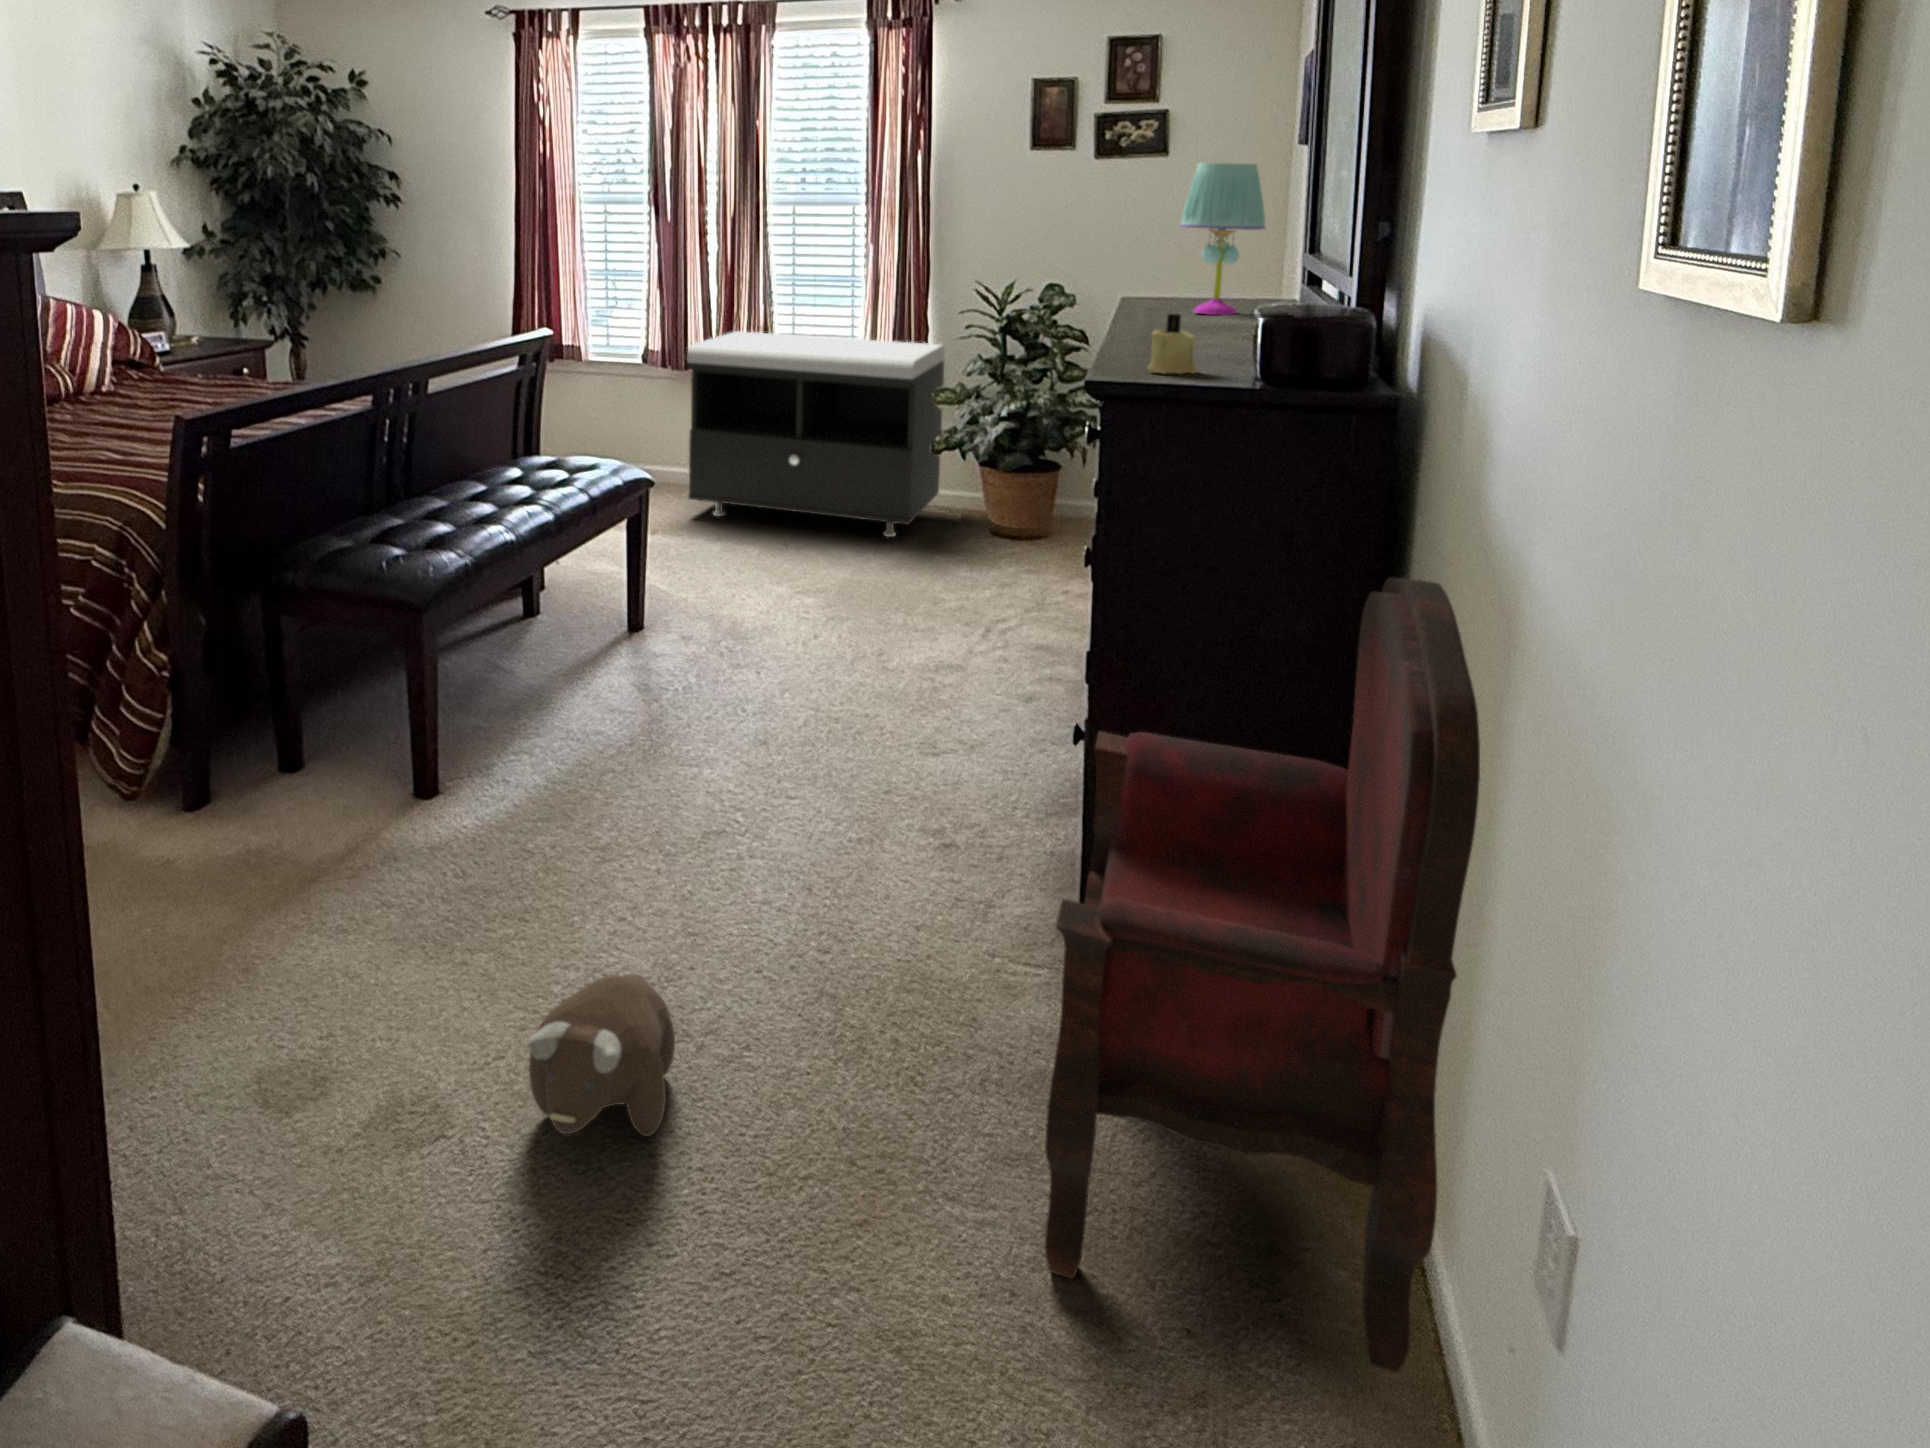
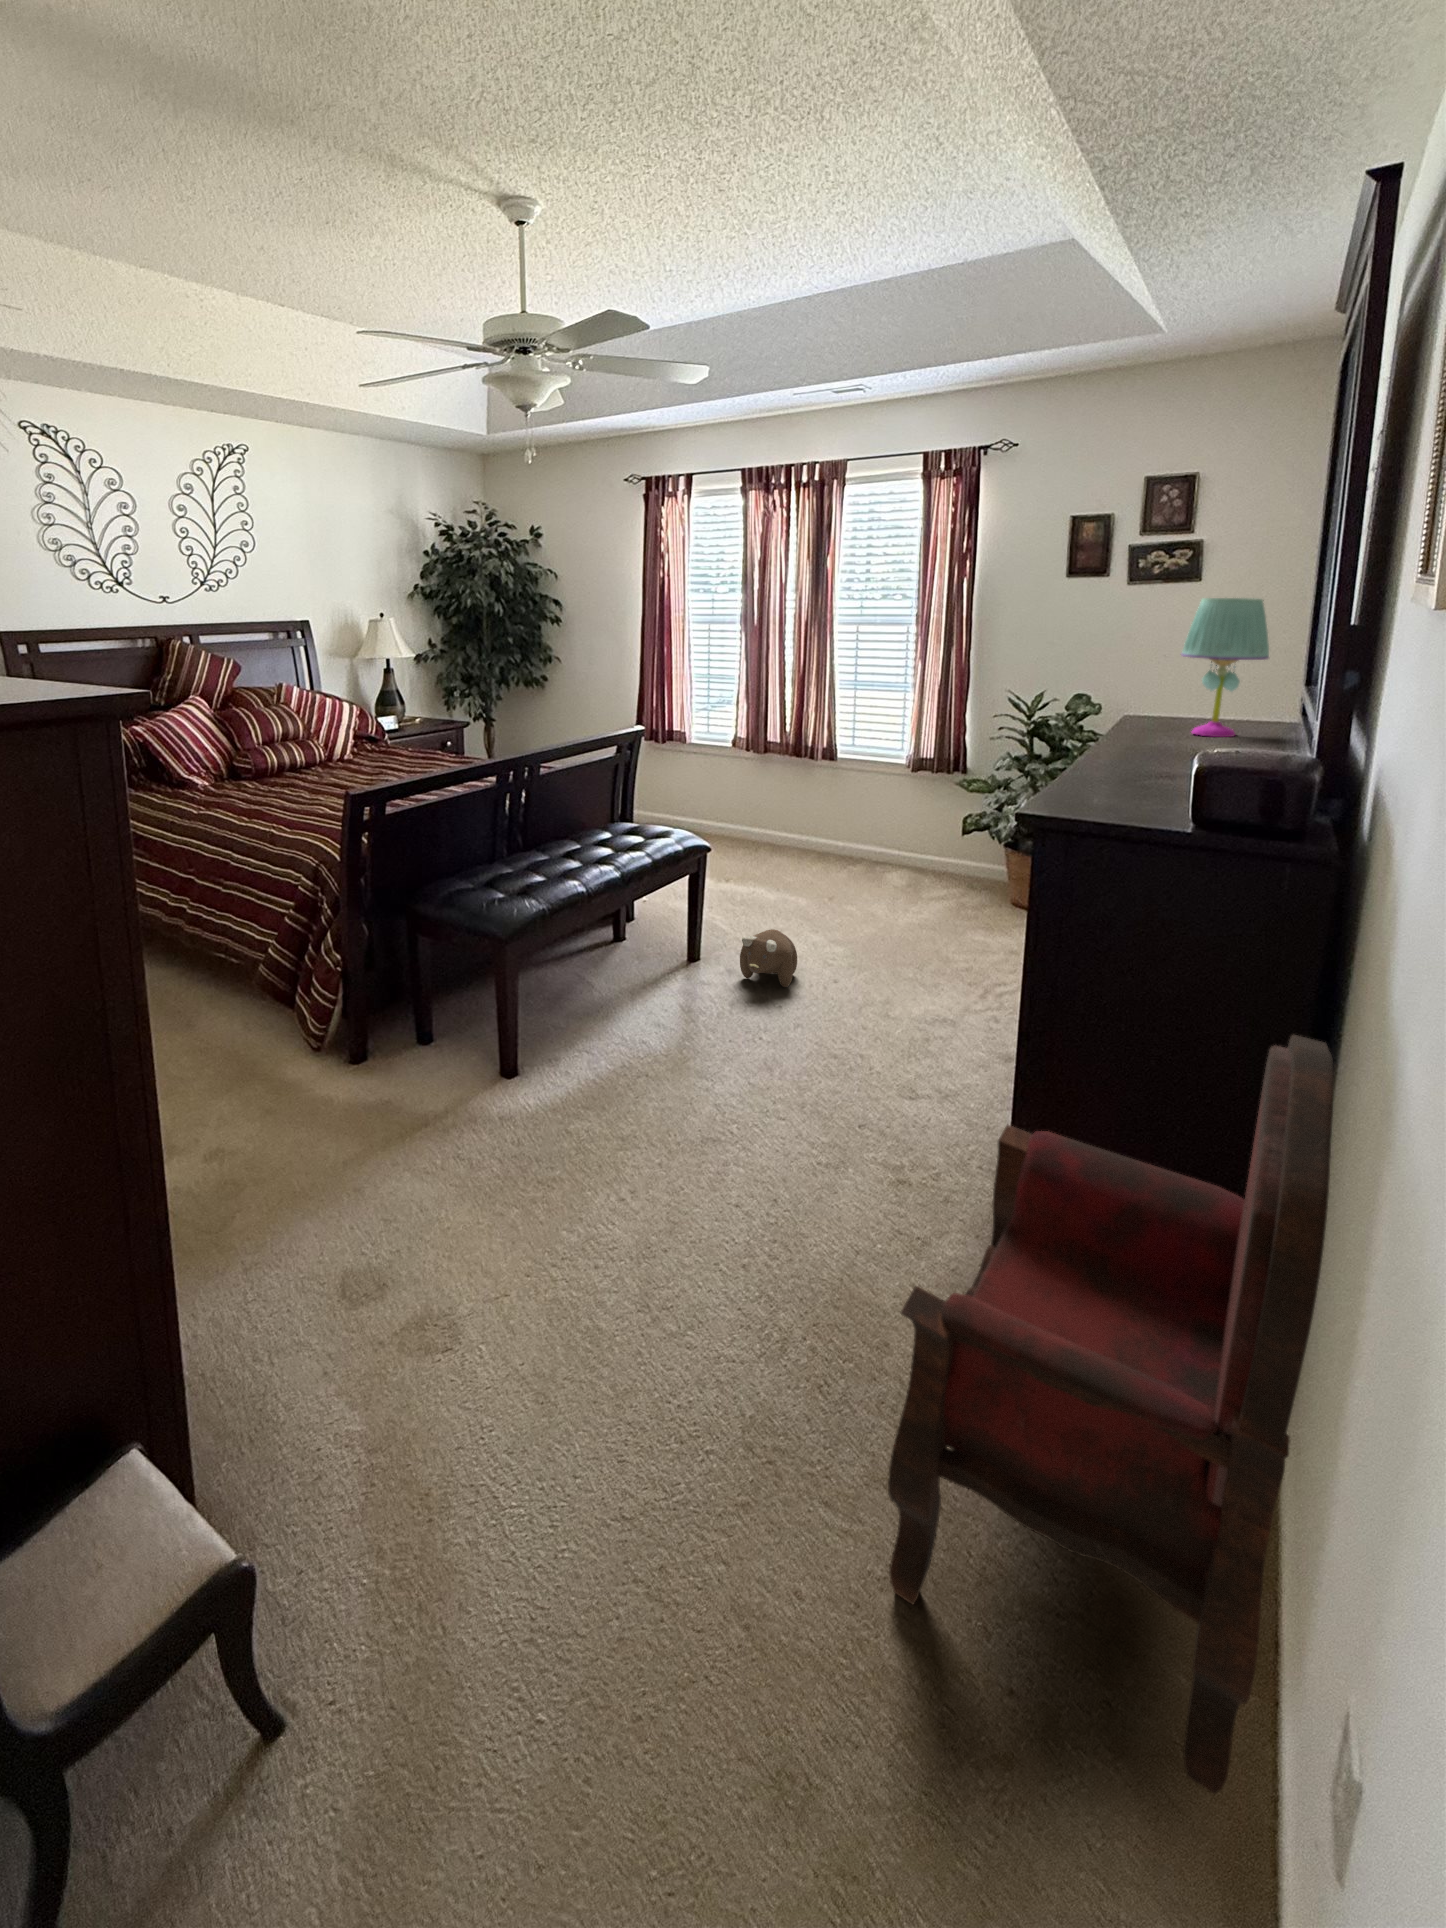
candle: present [1148,314,1197,374] -> none [1088,755,1137,811]
storage bench: present [687,331,945,537] -> none [757,725,979,900]
plush toy: present [528,974,675,1136] -> present [740,929,797,987]

